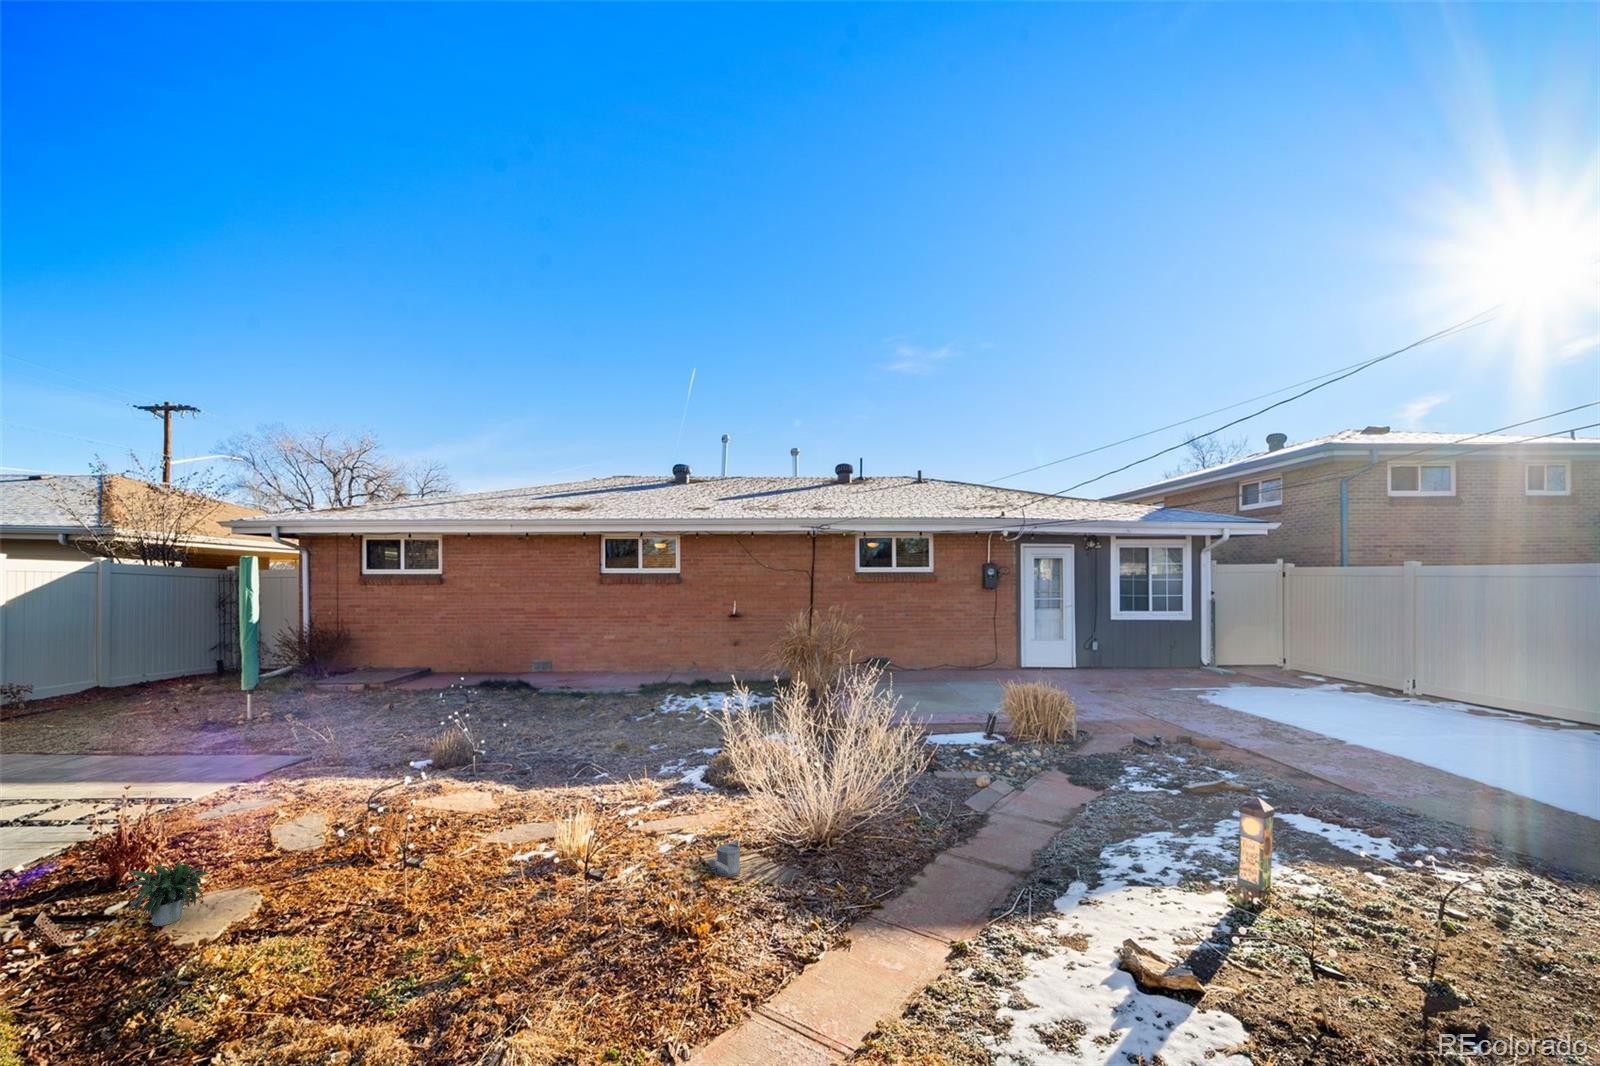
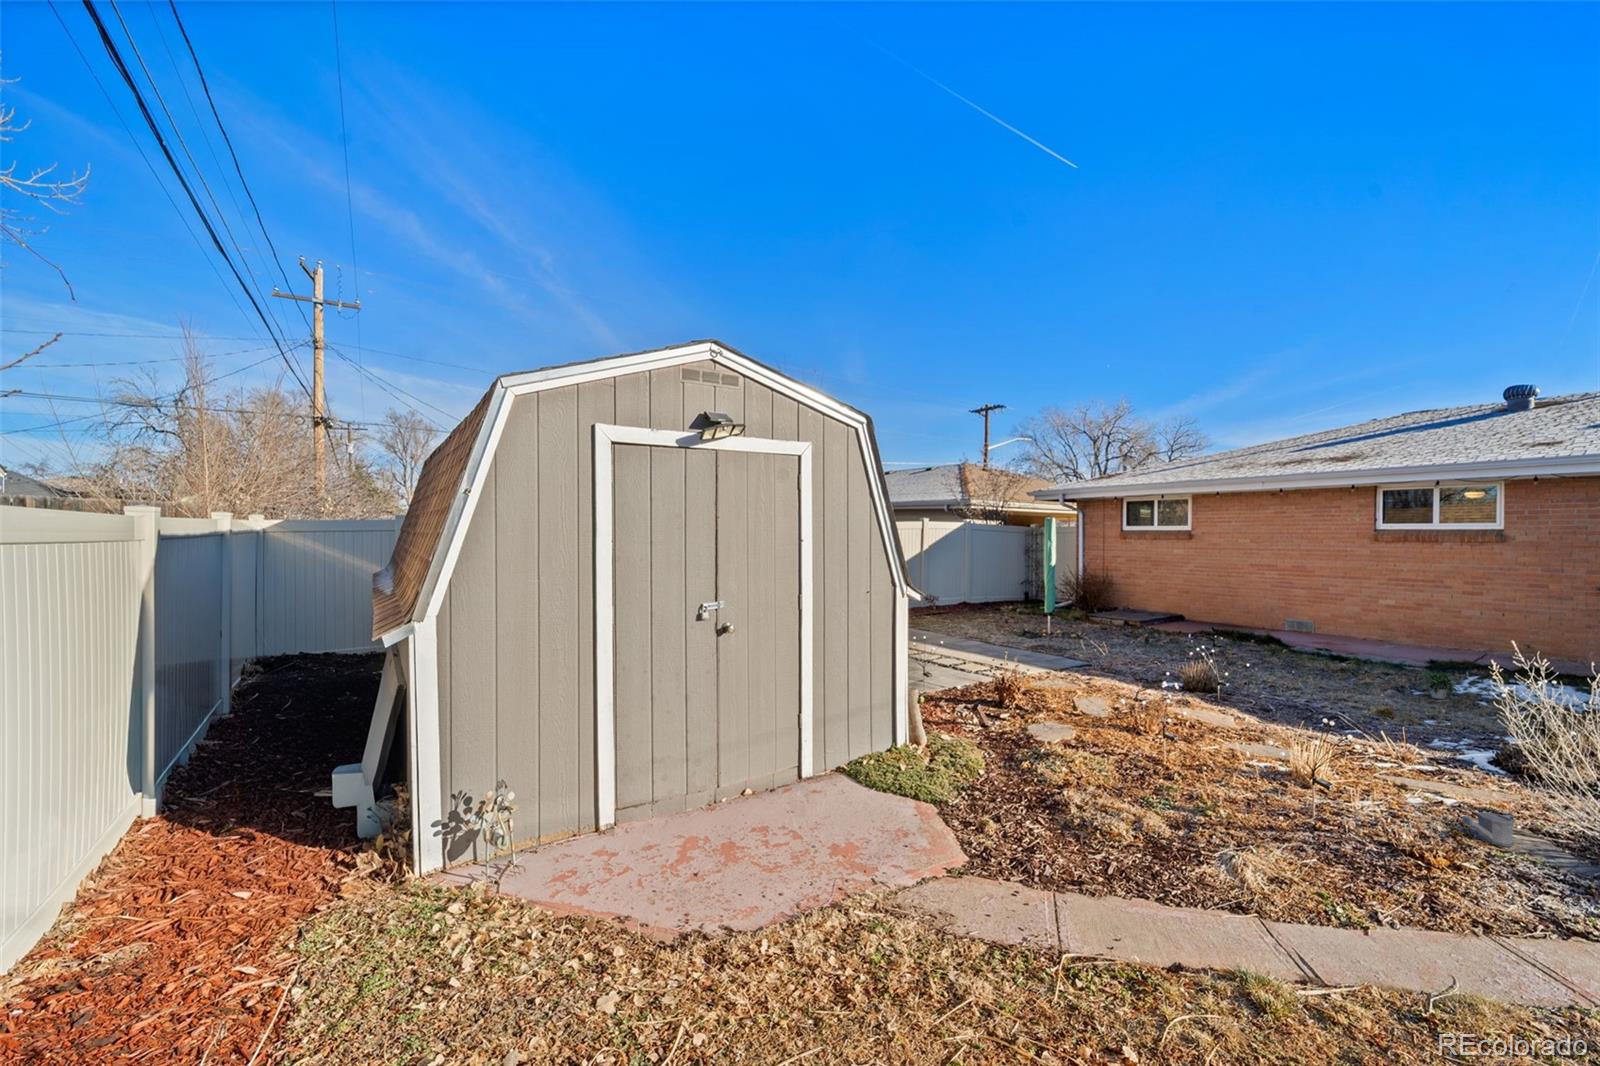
potted plant: present [113,862,210,926] -> present [1417,671,1460,699]

